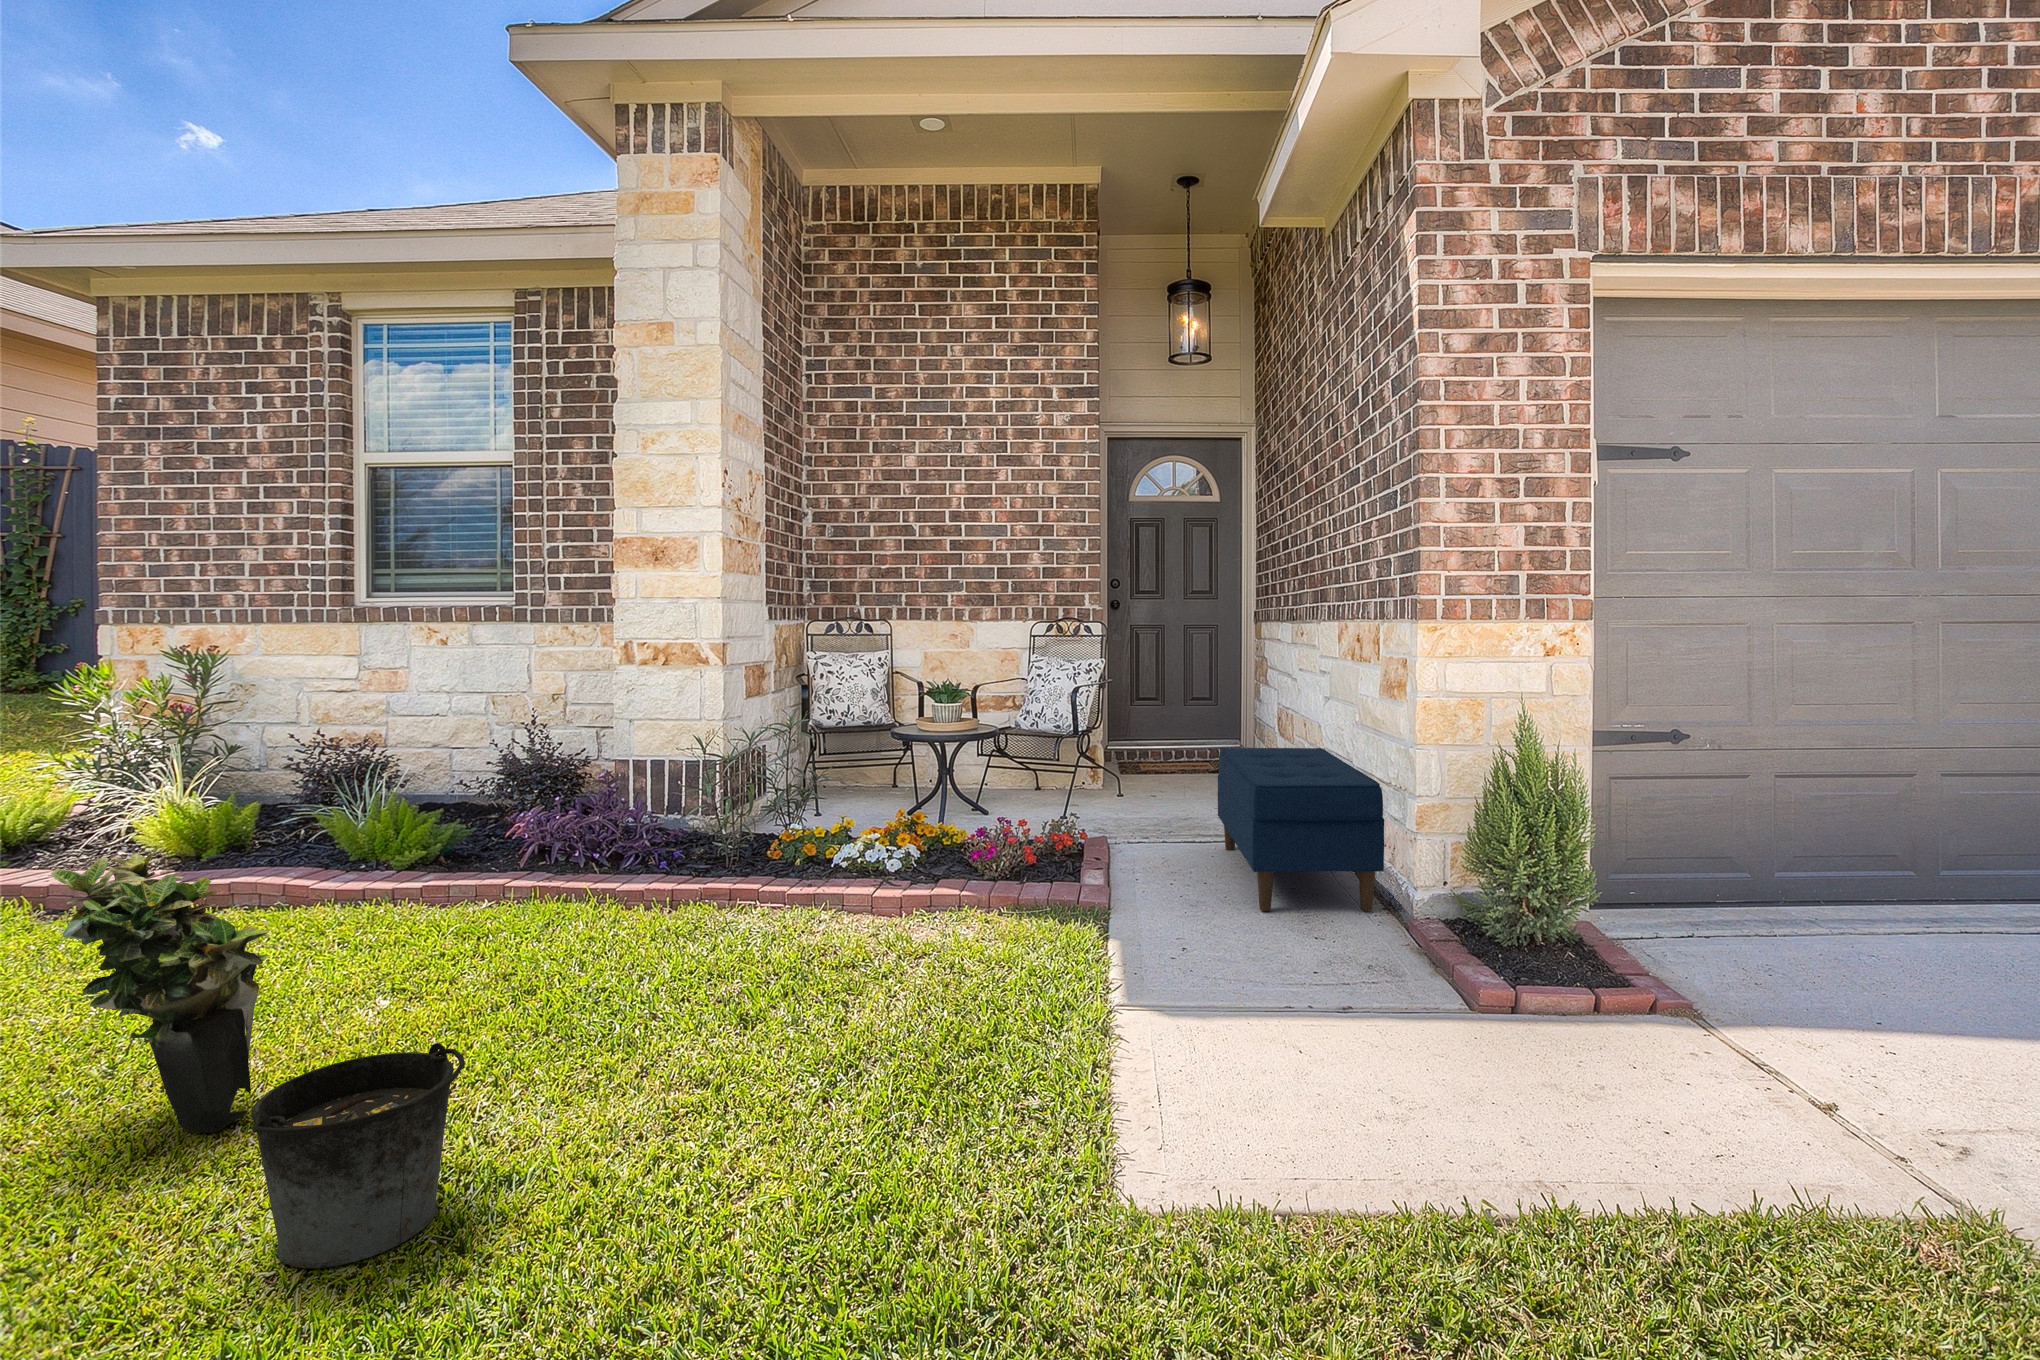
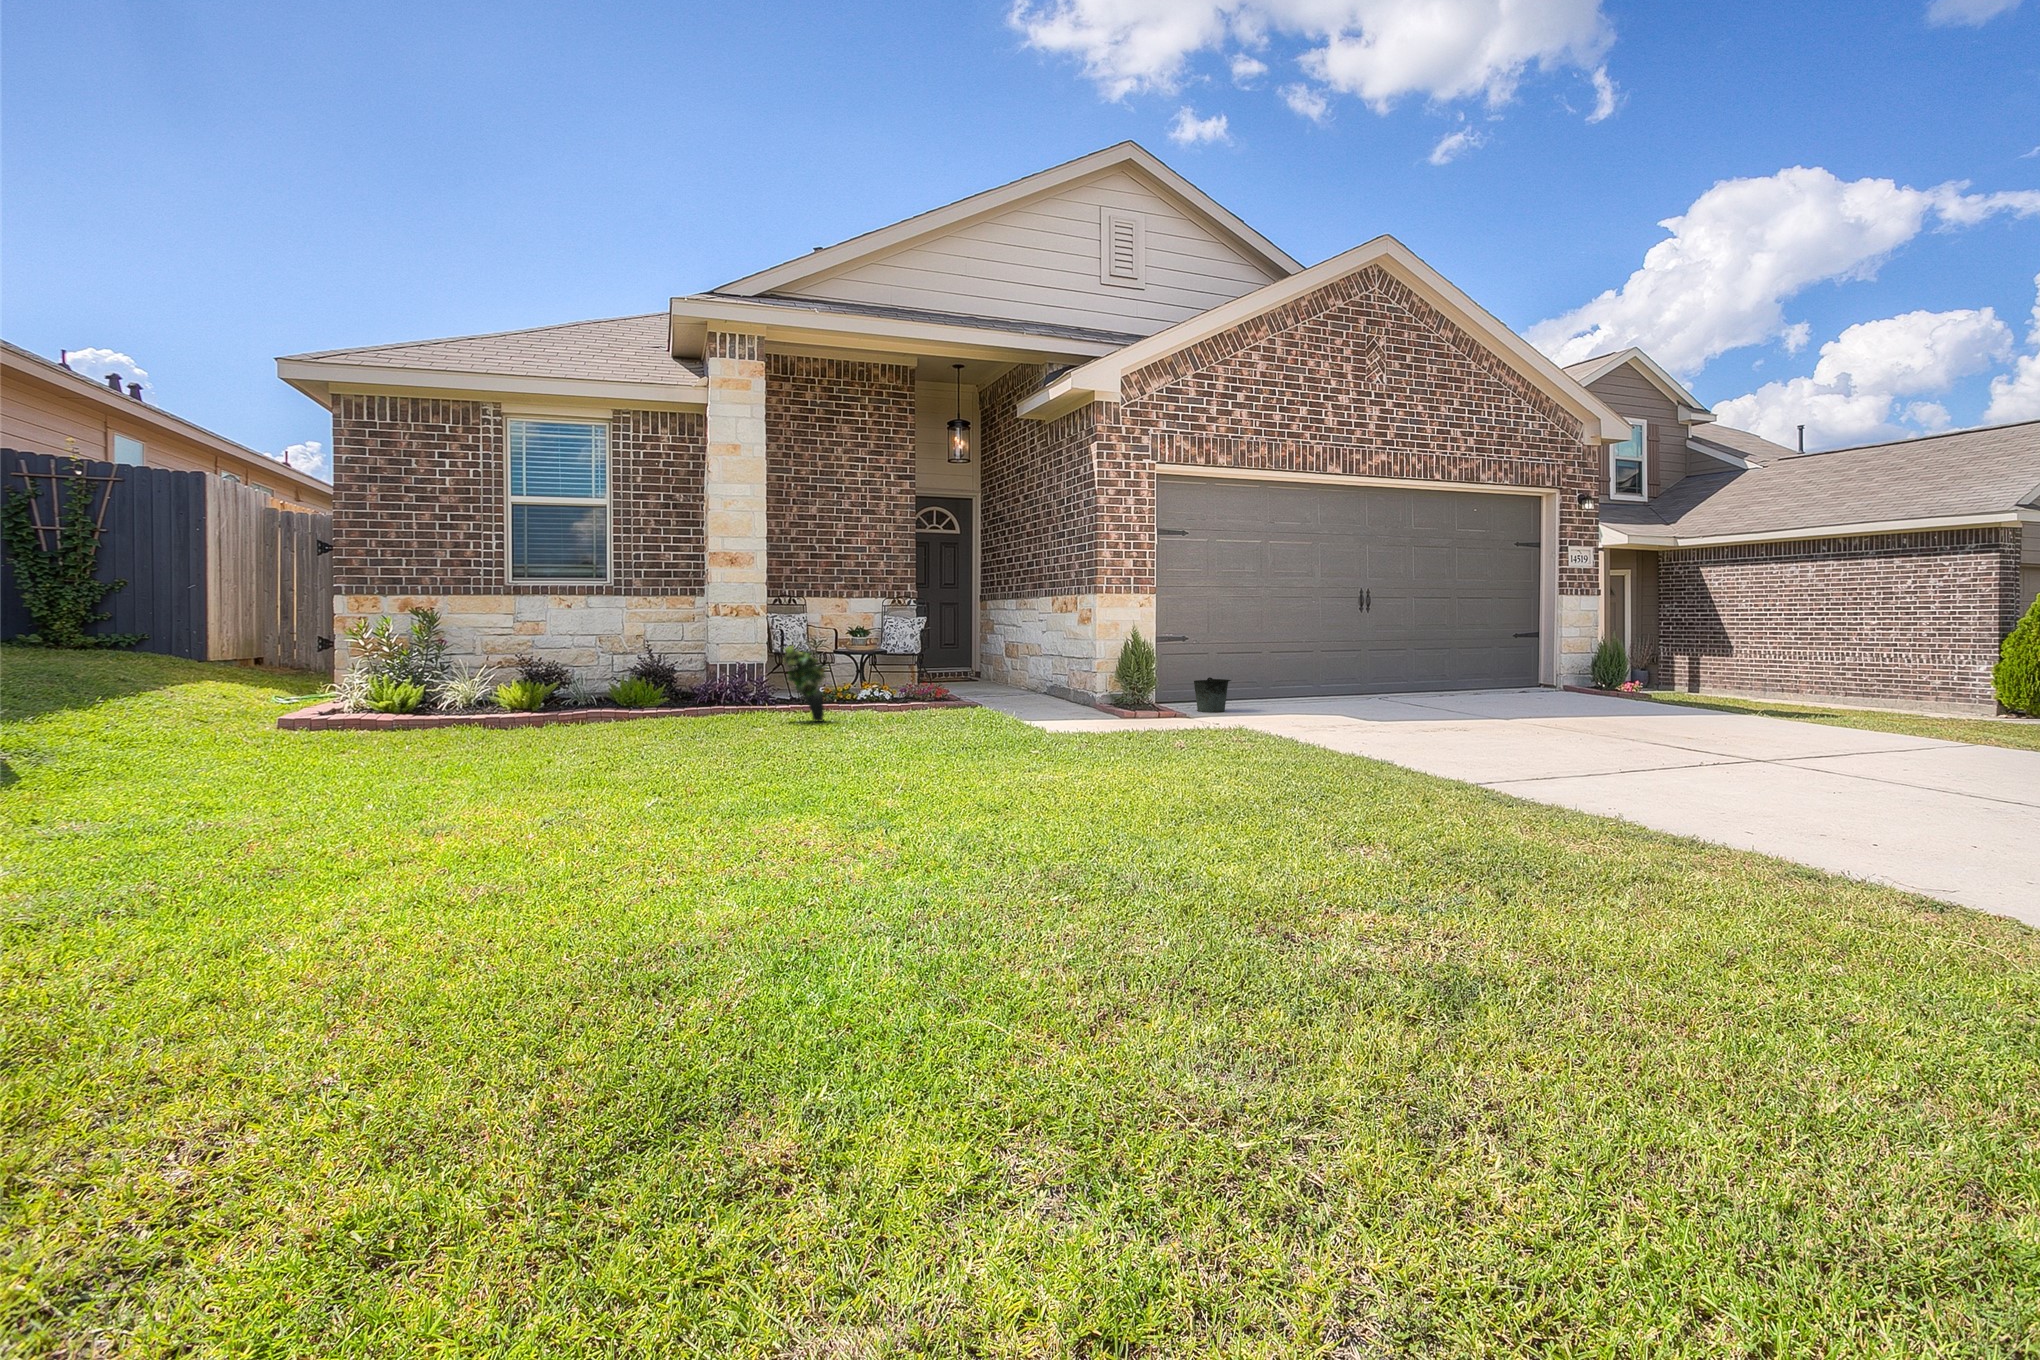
bench: present [1218,748,1384,911] -> none [1011,647,1091,698]
bucket: present [251,1043,465,1268] -> present [1194,677,1231,712]

